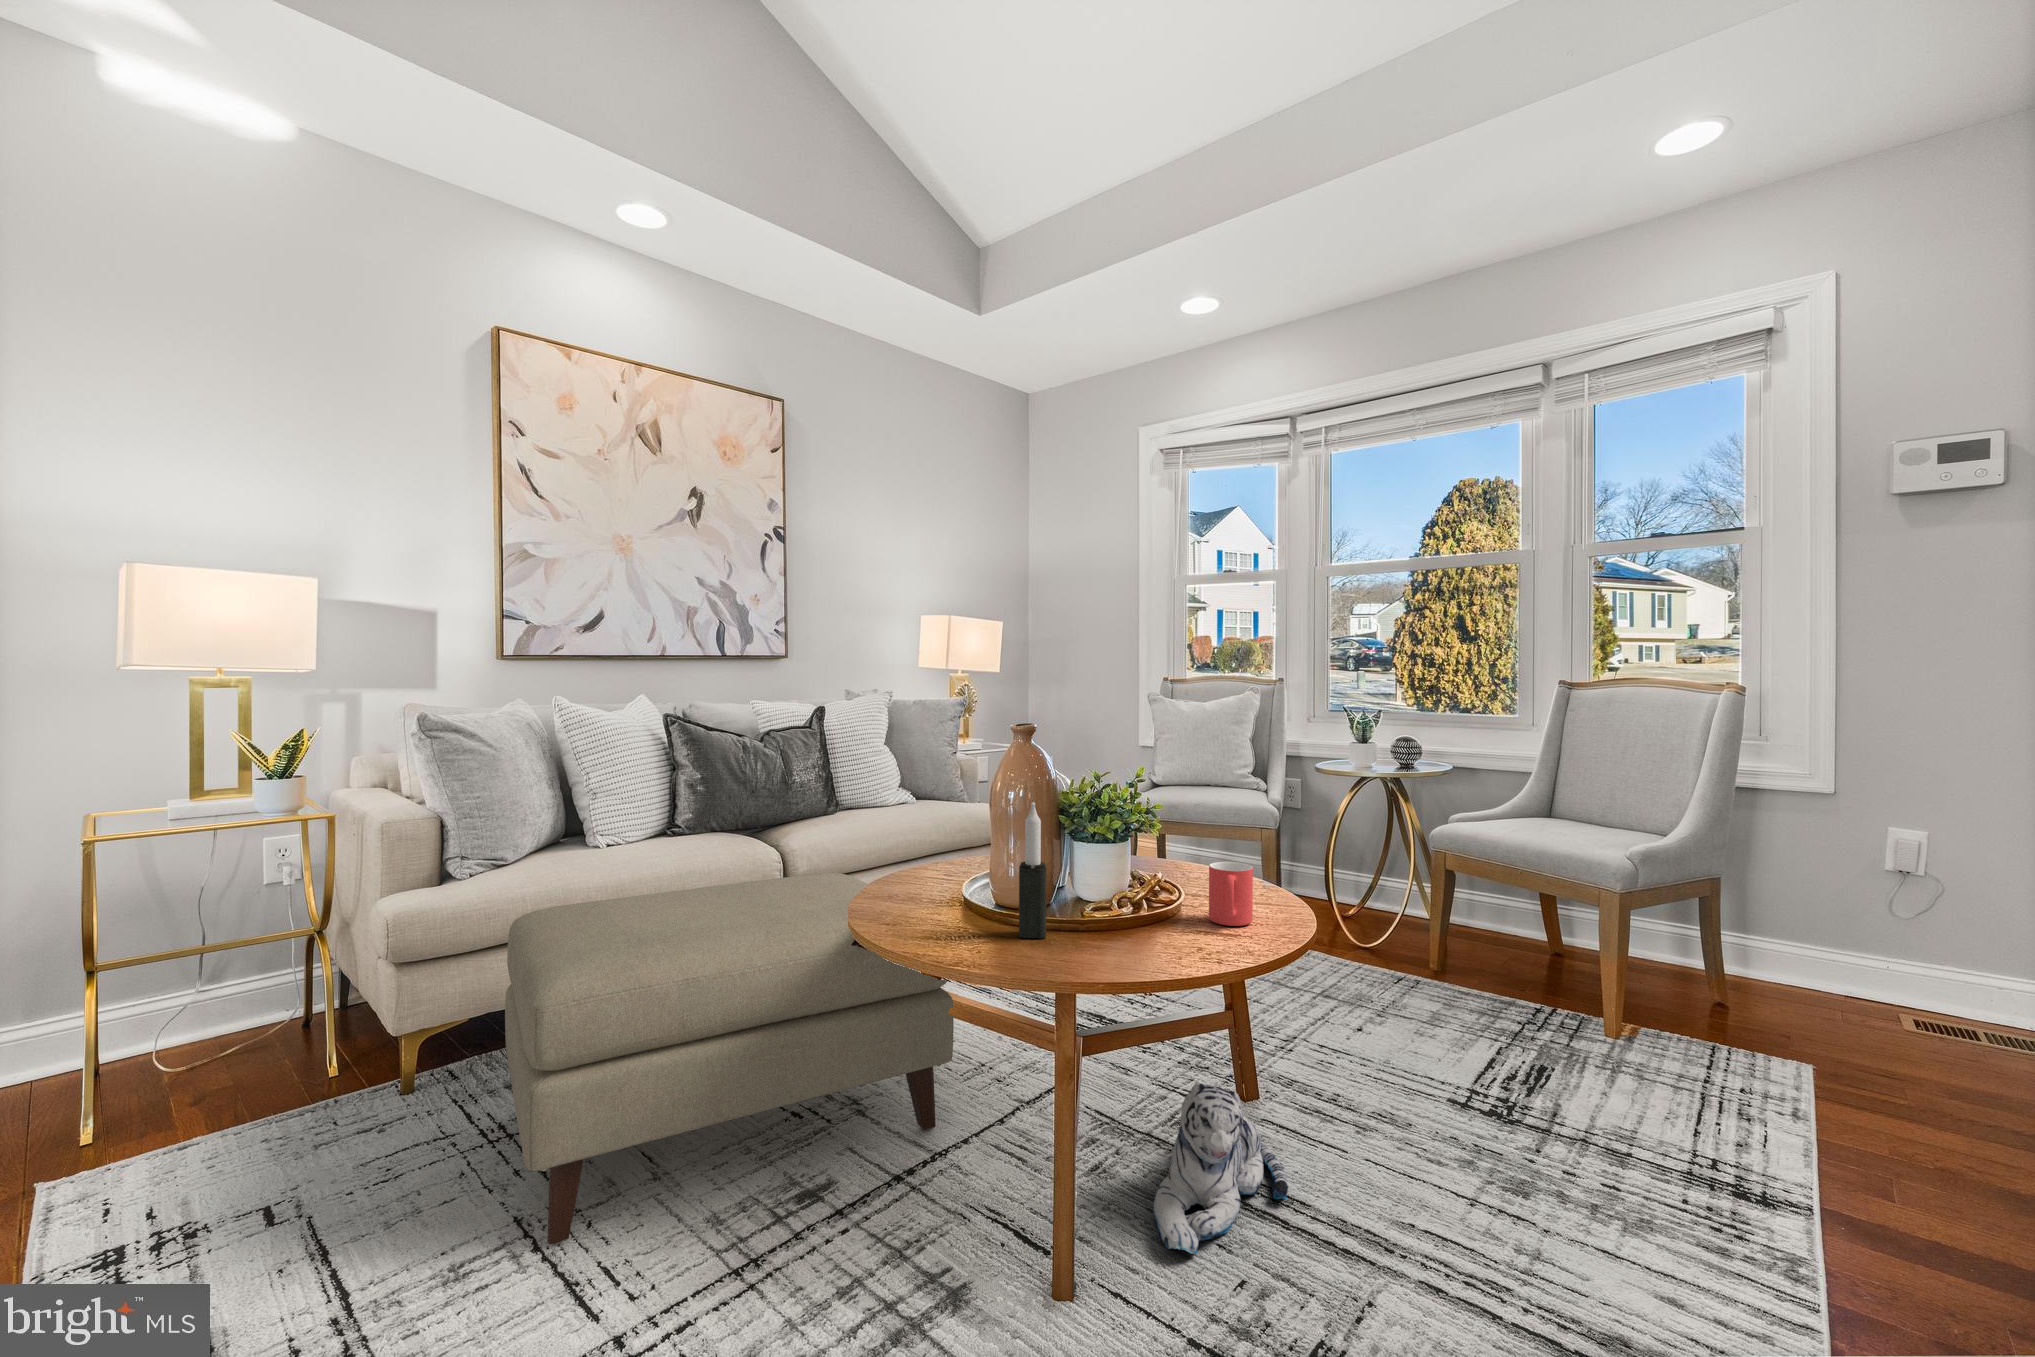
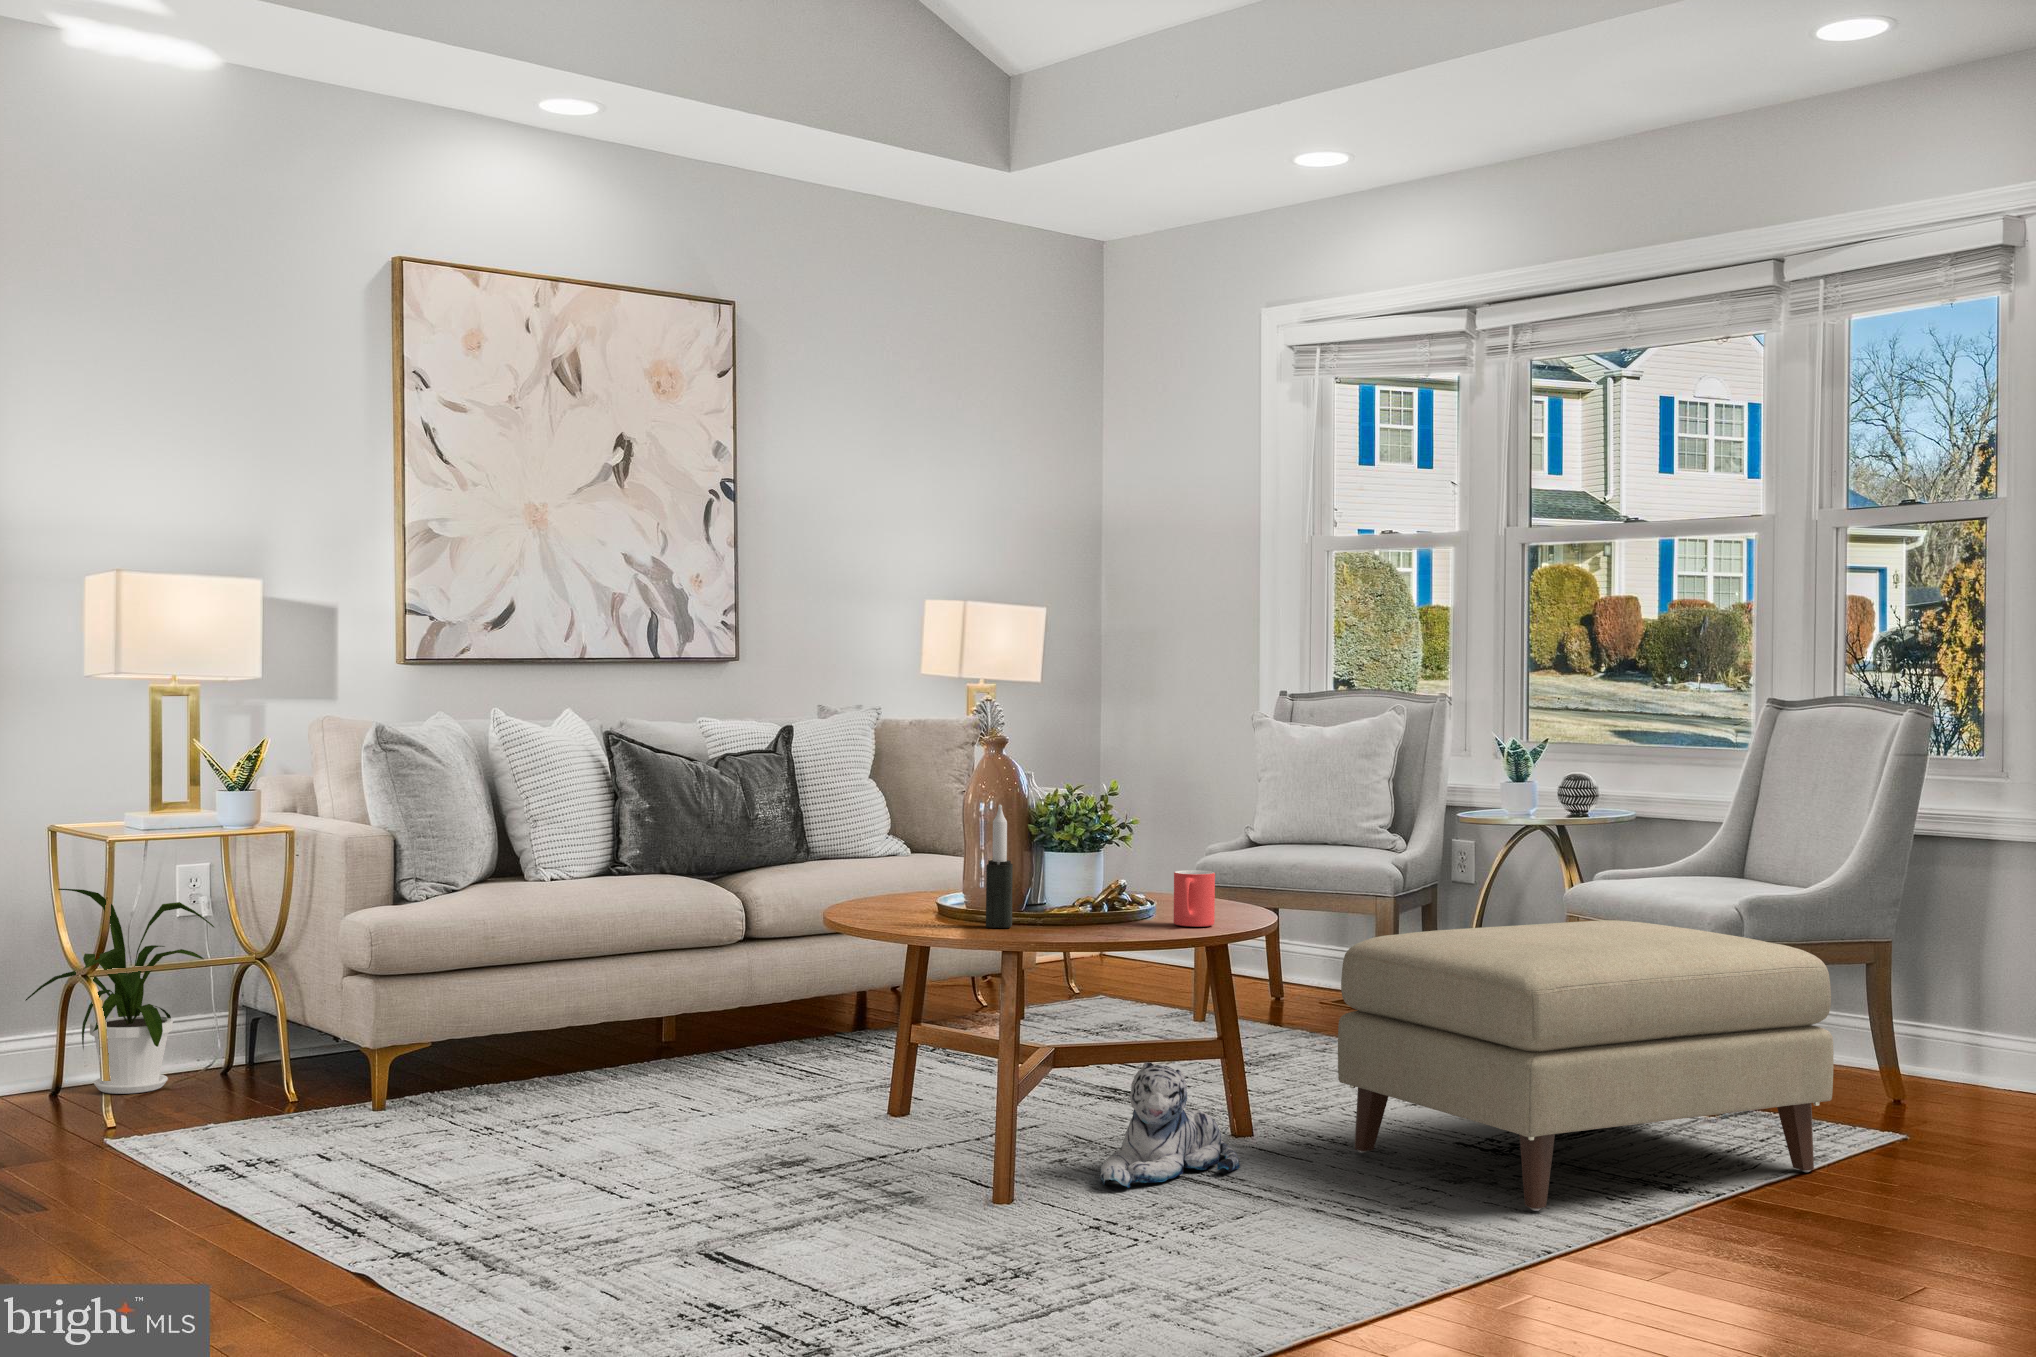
ottoman: present [505,873,954,1245] -> present [1338,920,1834,1211]
house plant: none [74,877,277,1071] -> present [25,889,214,1094]

